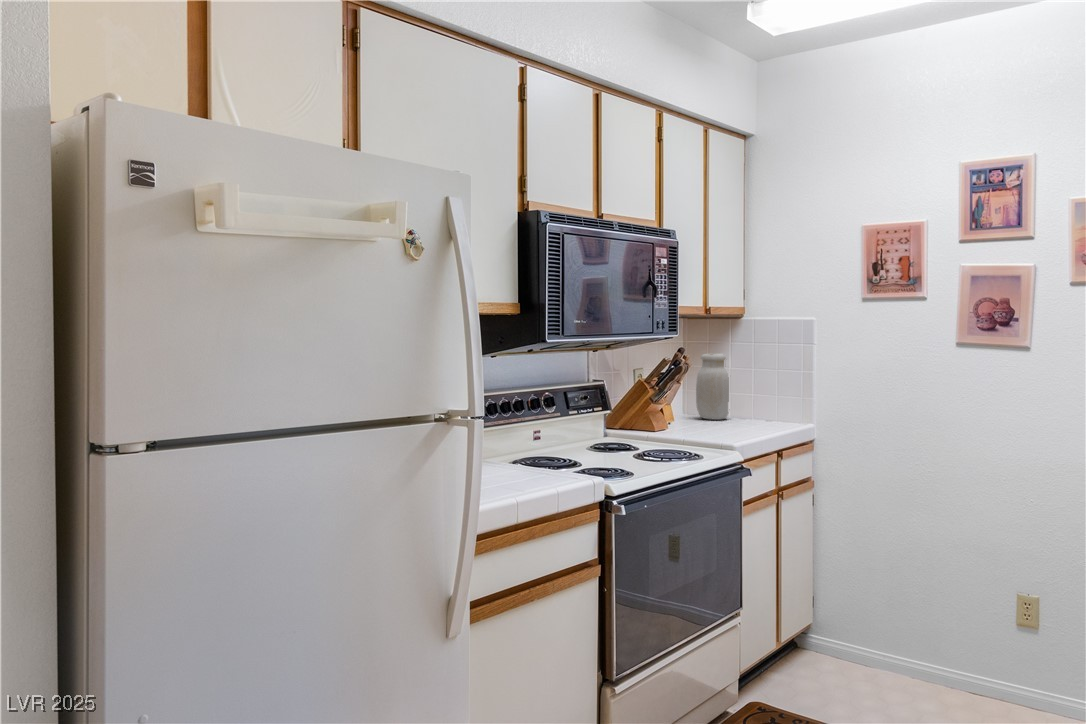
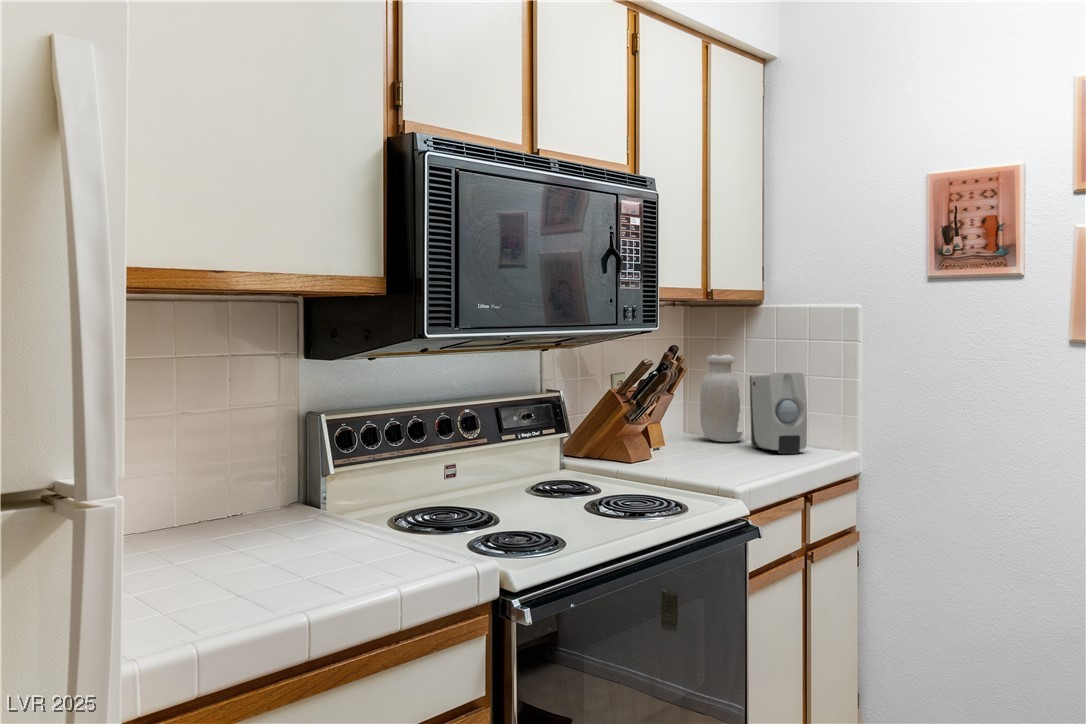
soap dispenser: none [735,367,778,426] -> present [750,373,807,454]

